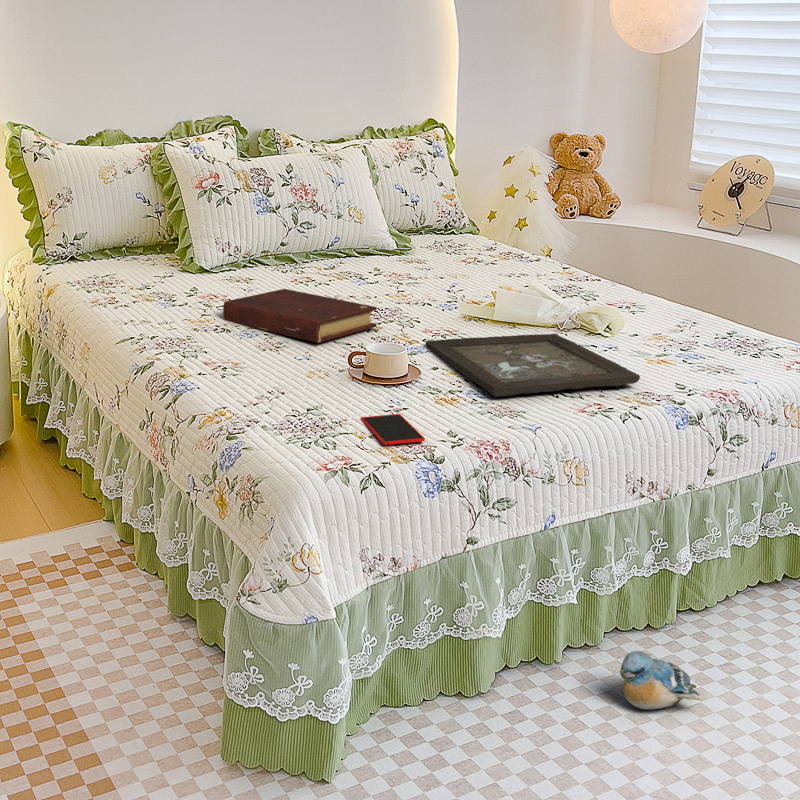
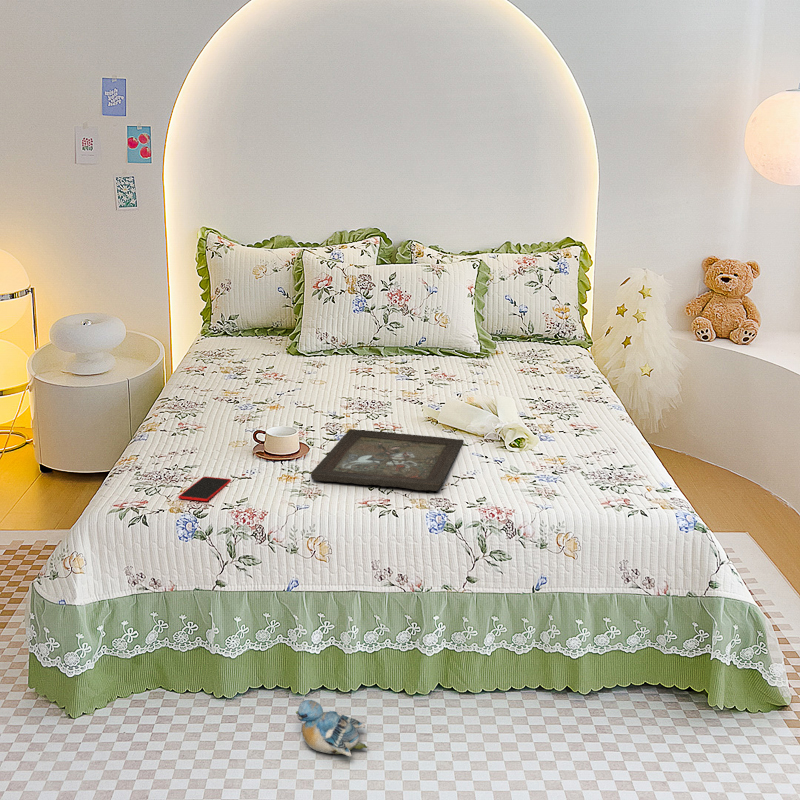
book: present [223,289,377,343] -> none [254,374,341,418]

